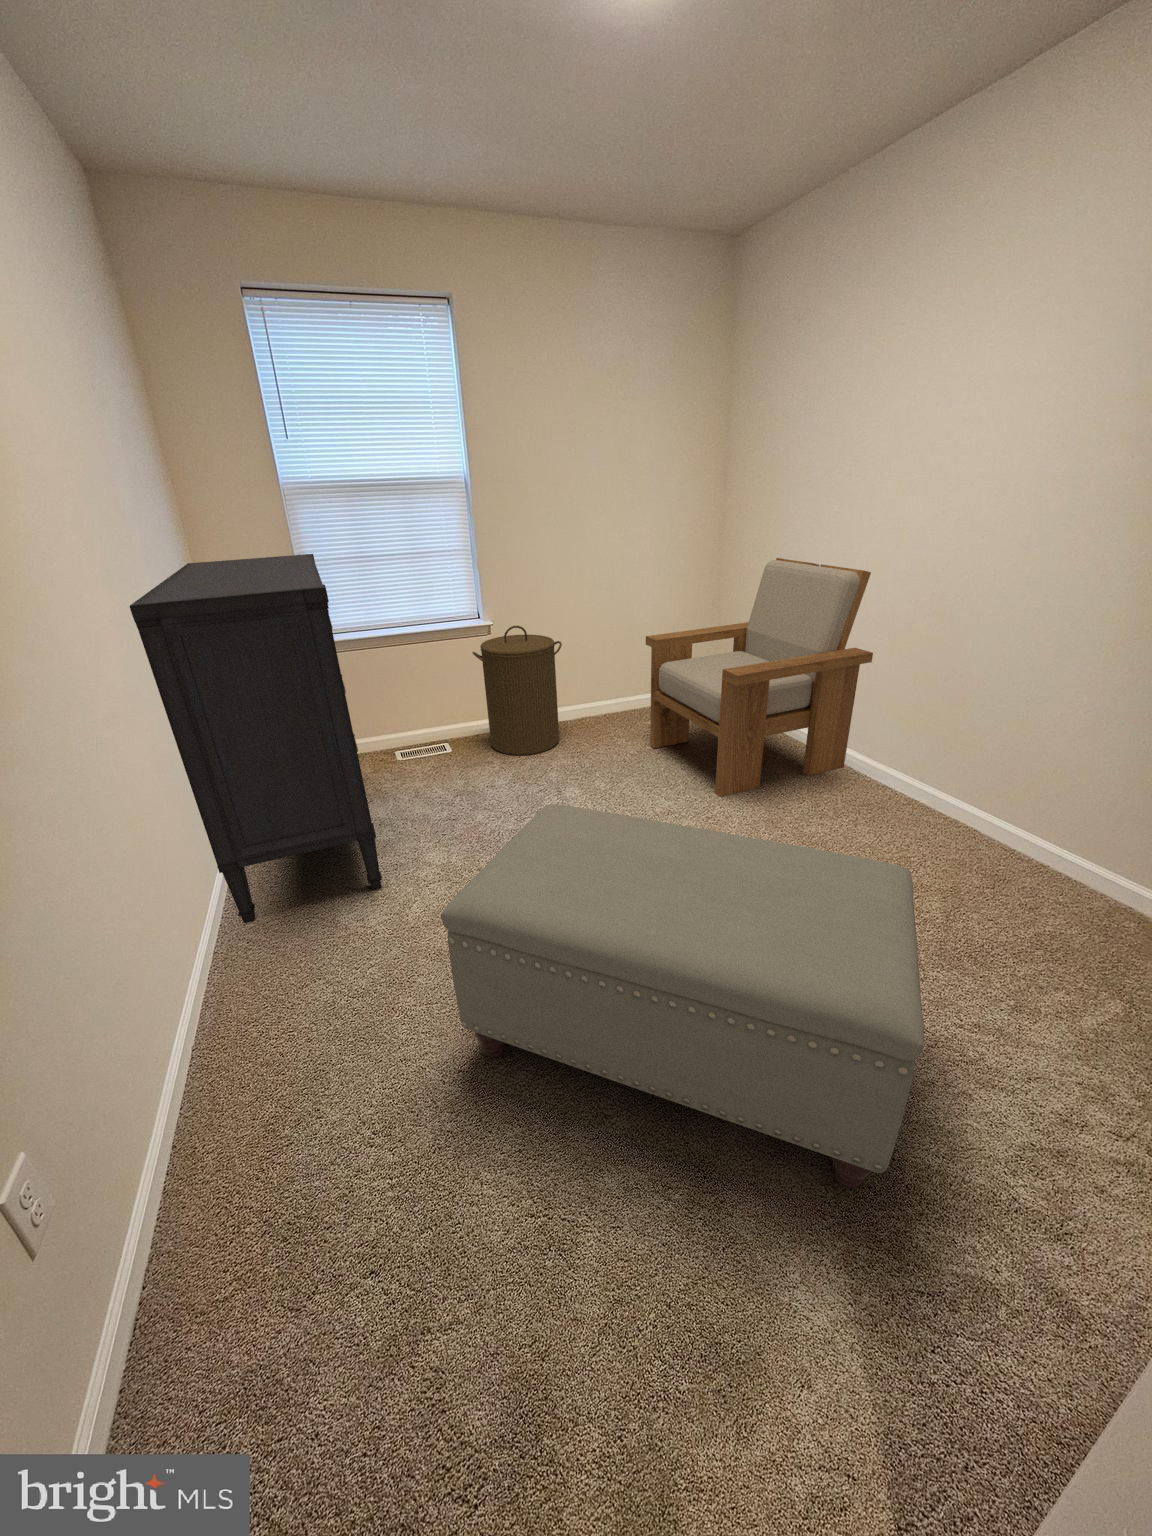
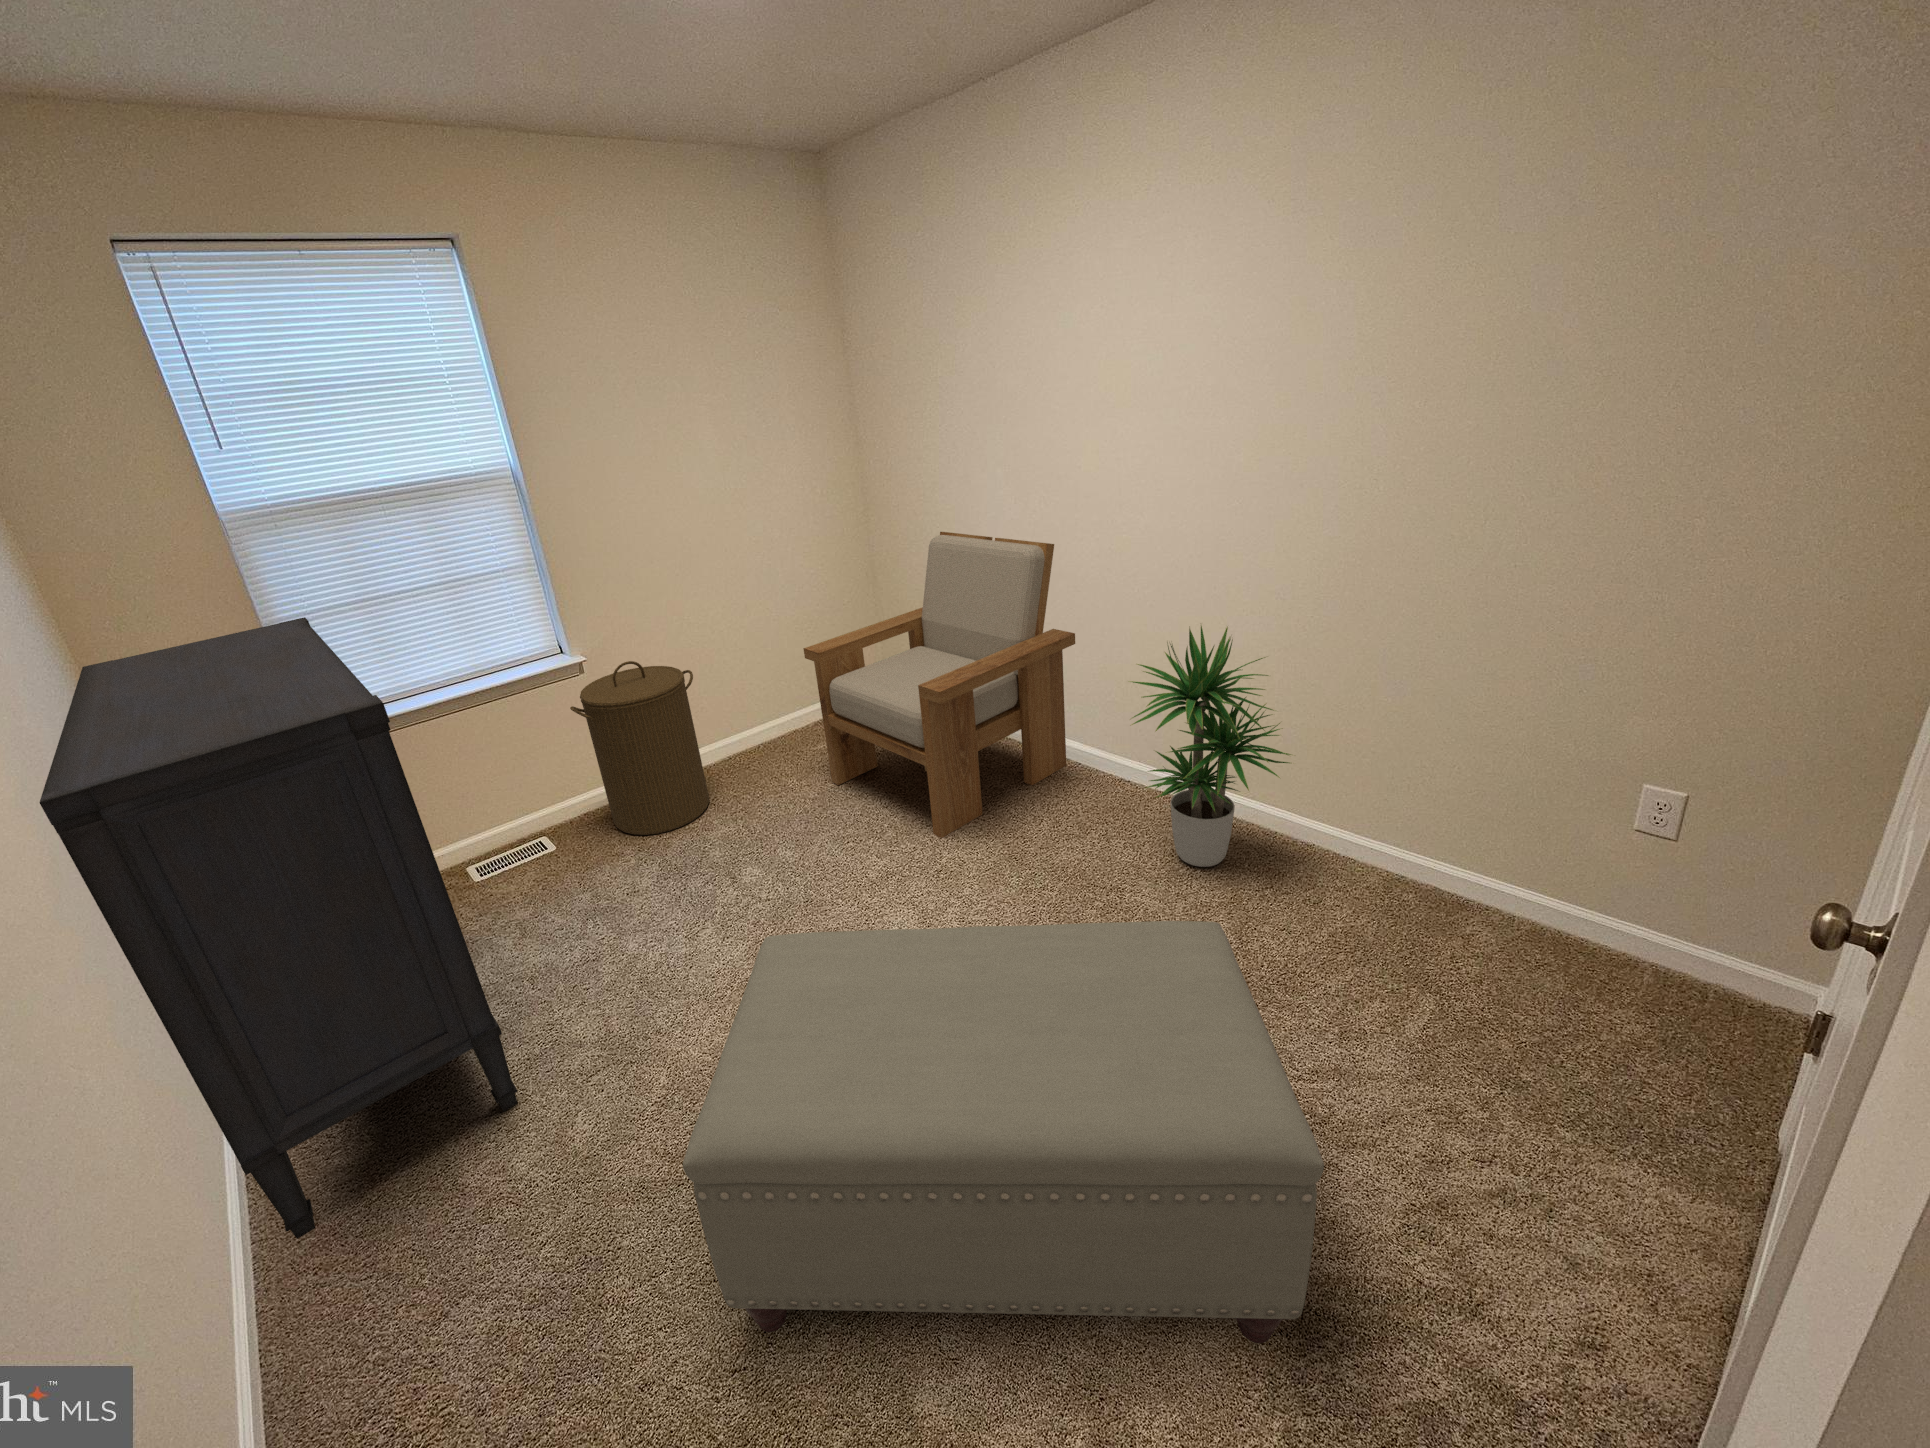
potted plant: none [894,645,1051,862] -> present [1130,626,1291,867]

